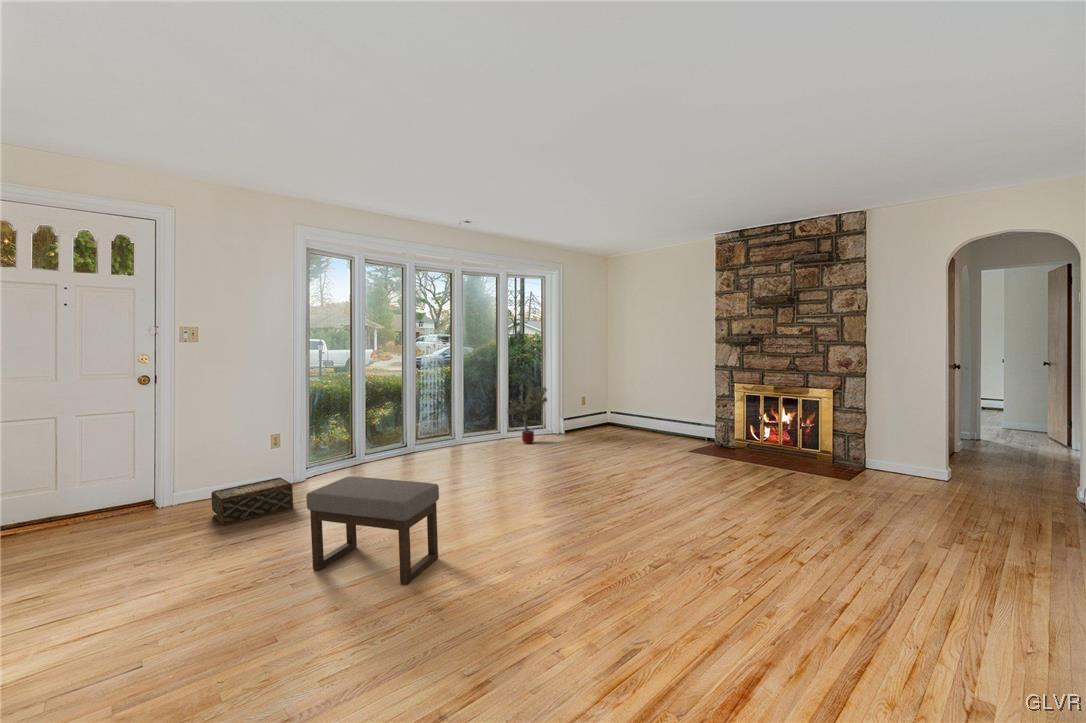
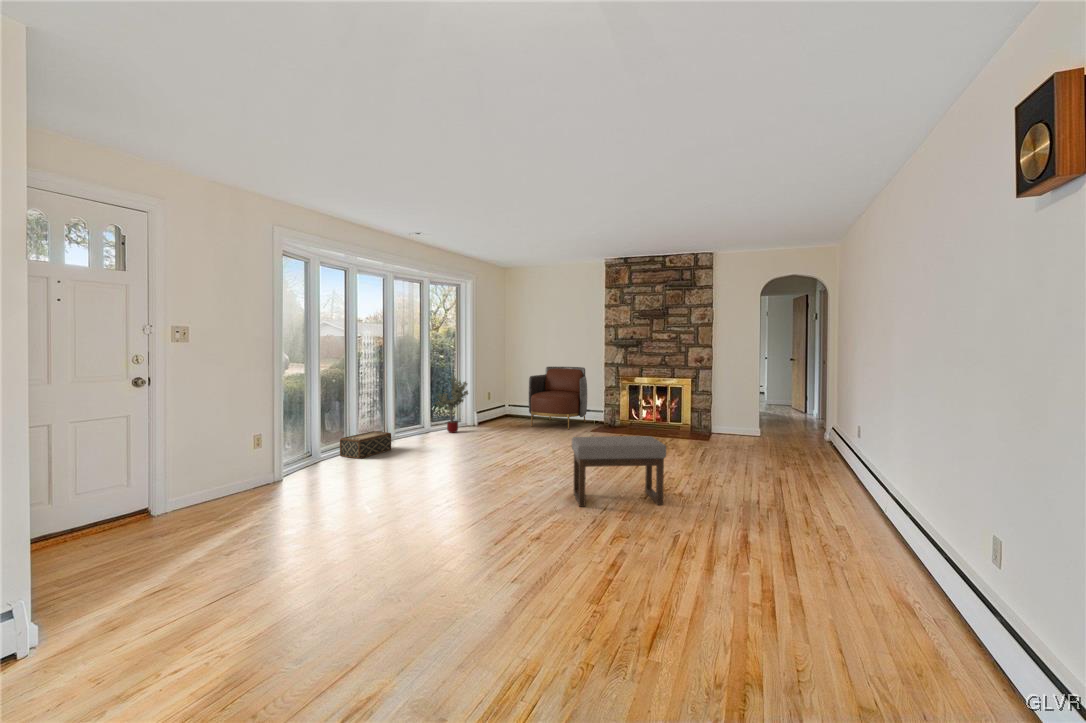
armchair: none [621,369,693,448] -> present [529,367,587,430]
ottoman: present [306,476,439,585] -> present [572,436,666,507]
woven basket: present [211,478,293,525] -> present [340,431,391,459]

